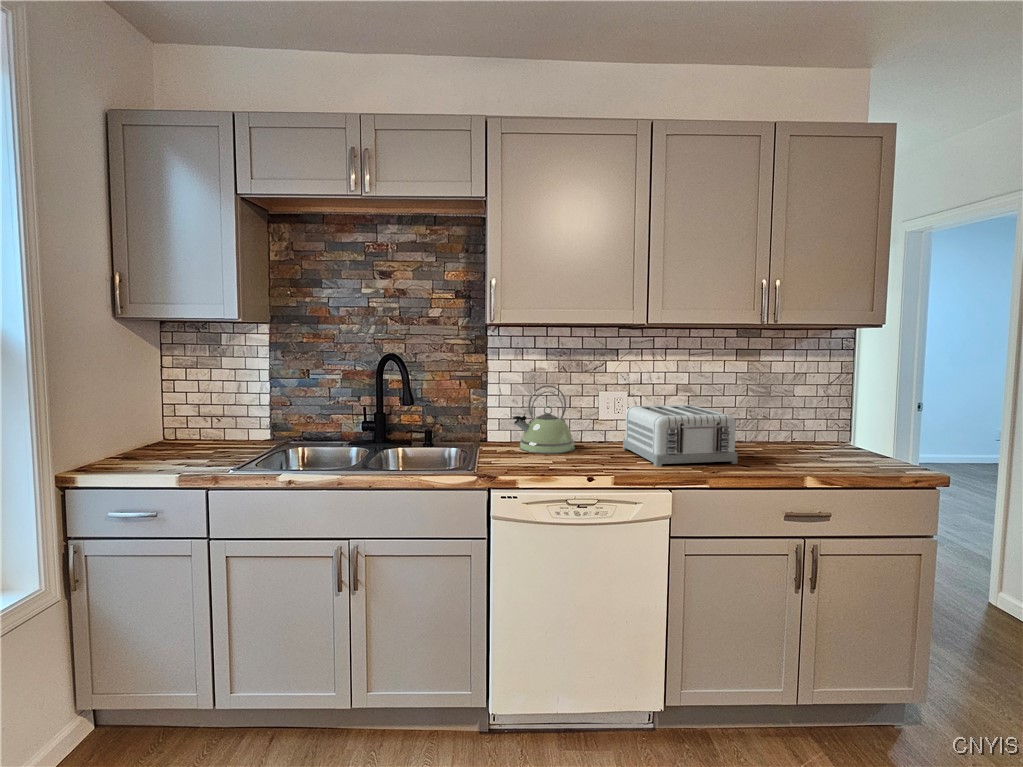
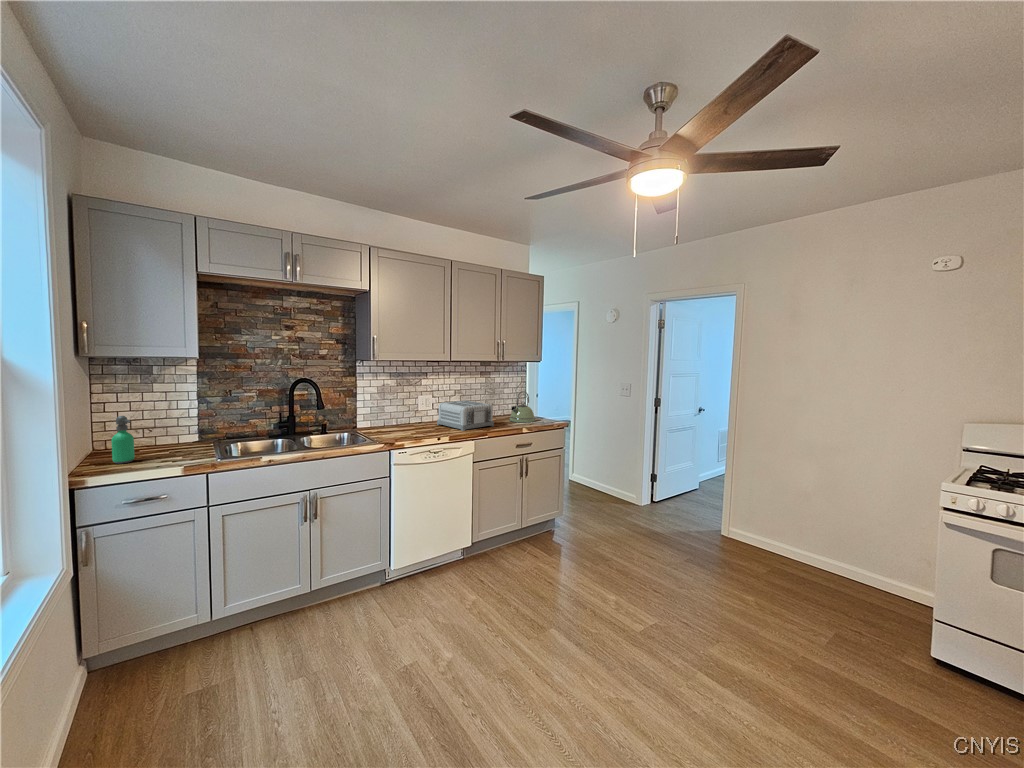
kettle: present [513,385,575,454] -> present [509,391,535,423]
soap dispenser: none [132,397,159,461] -> present [111,416,135,464]

